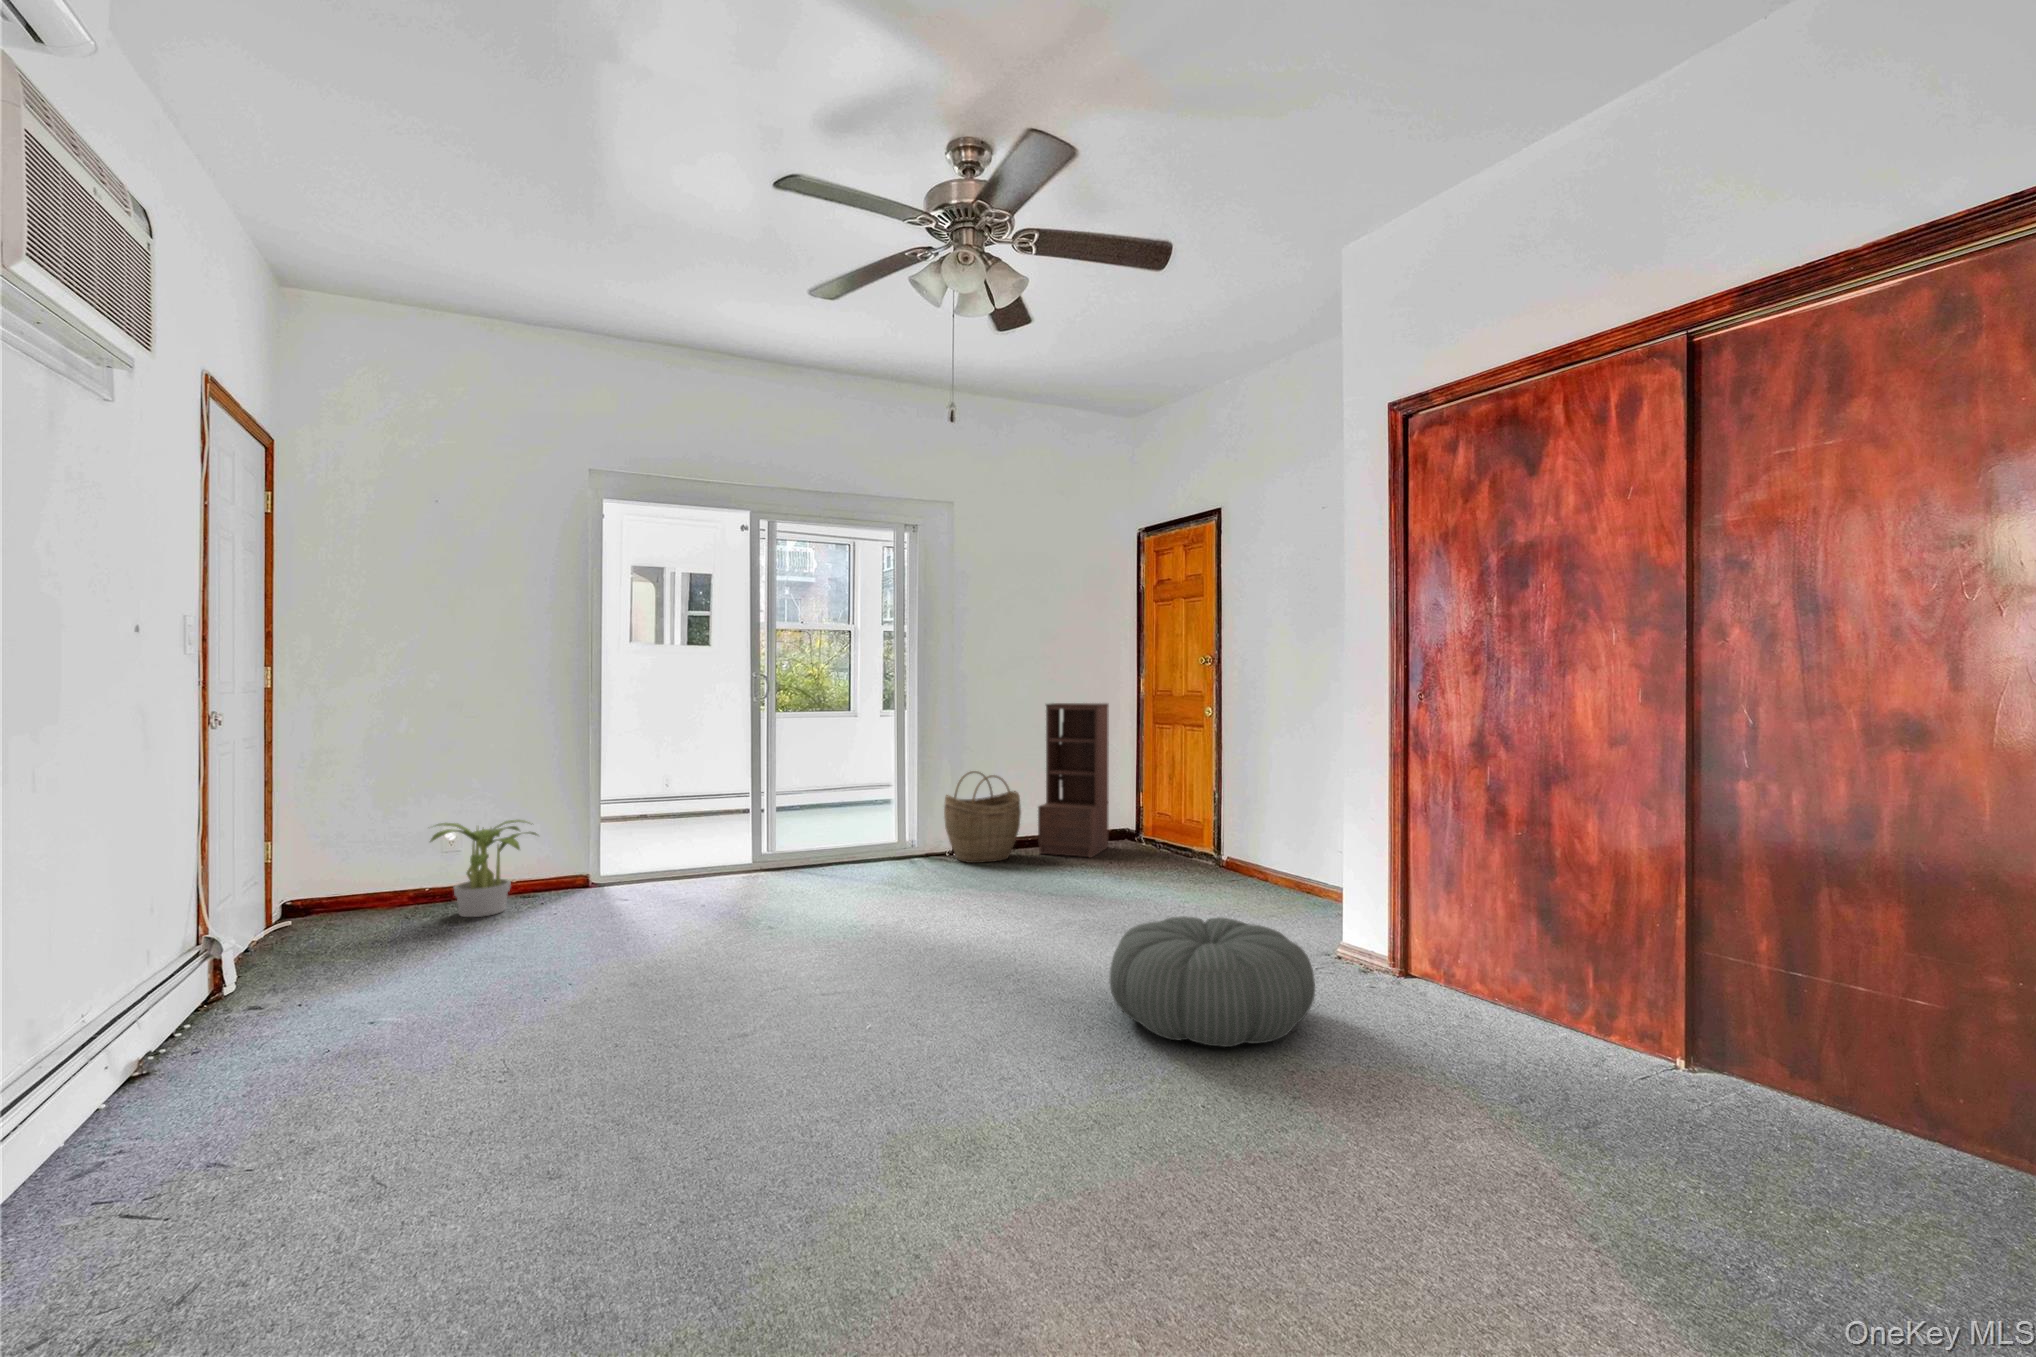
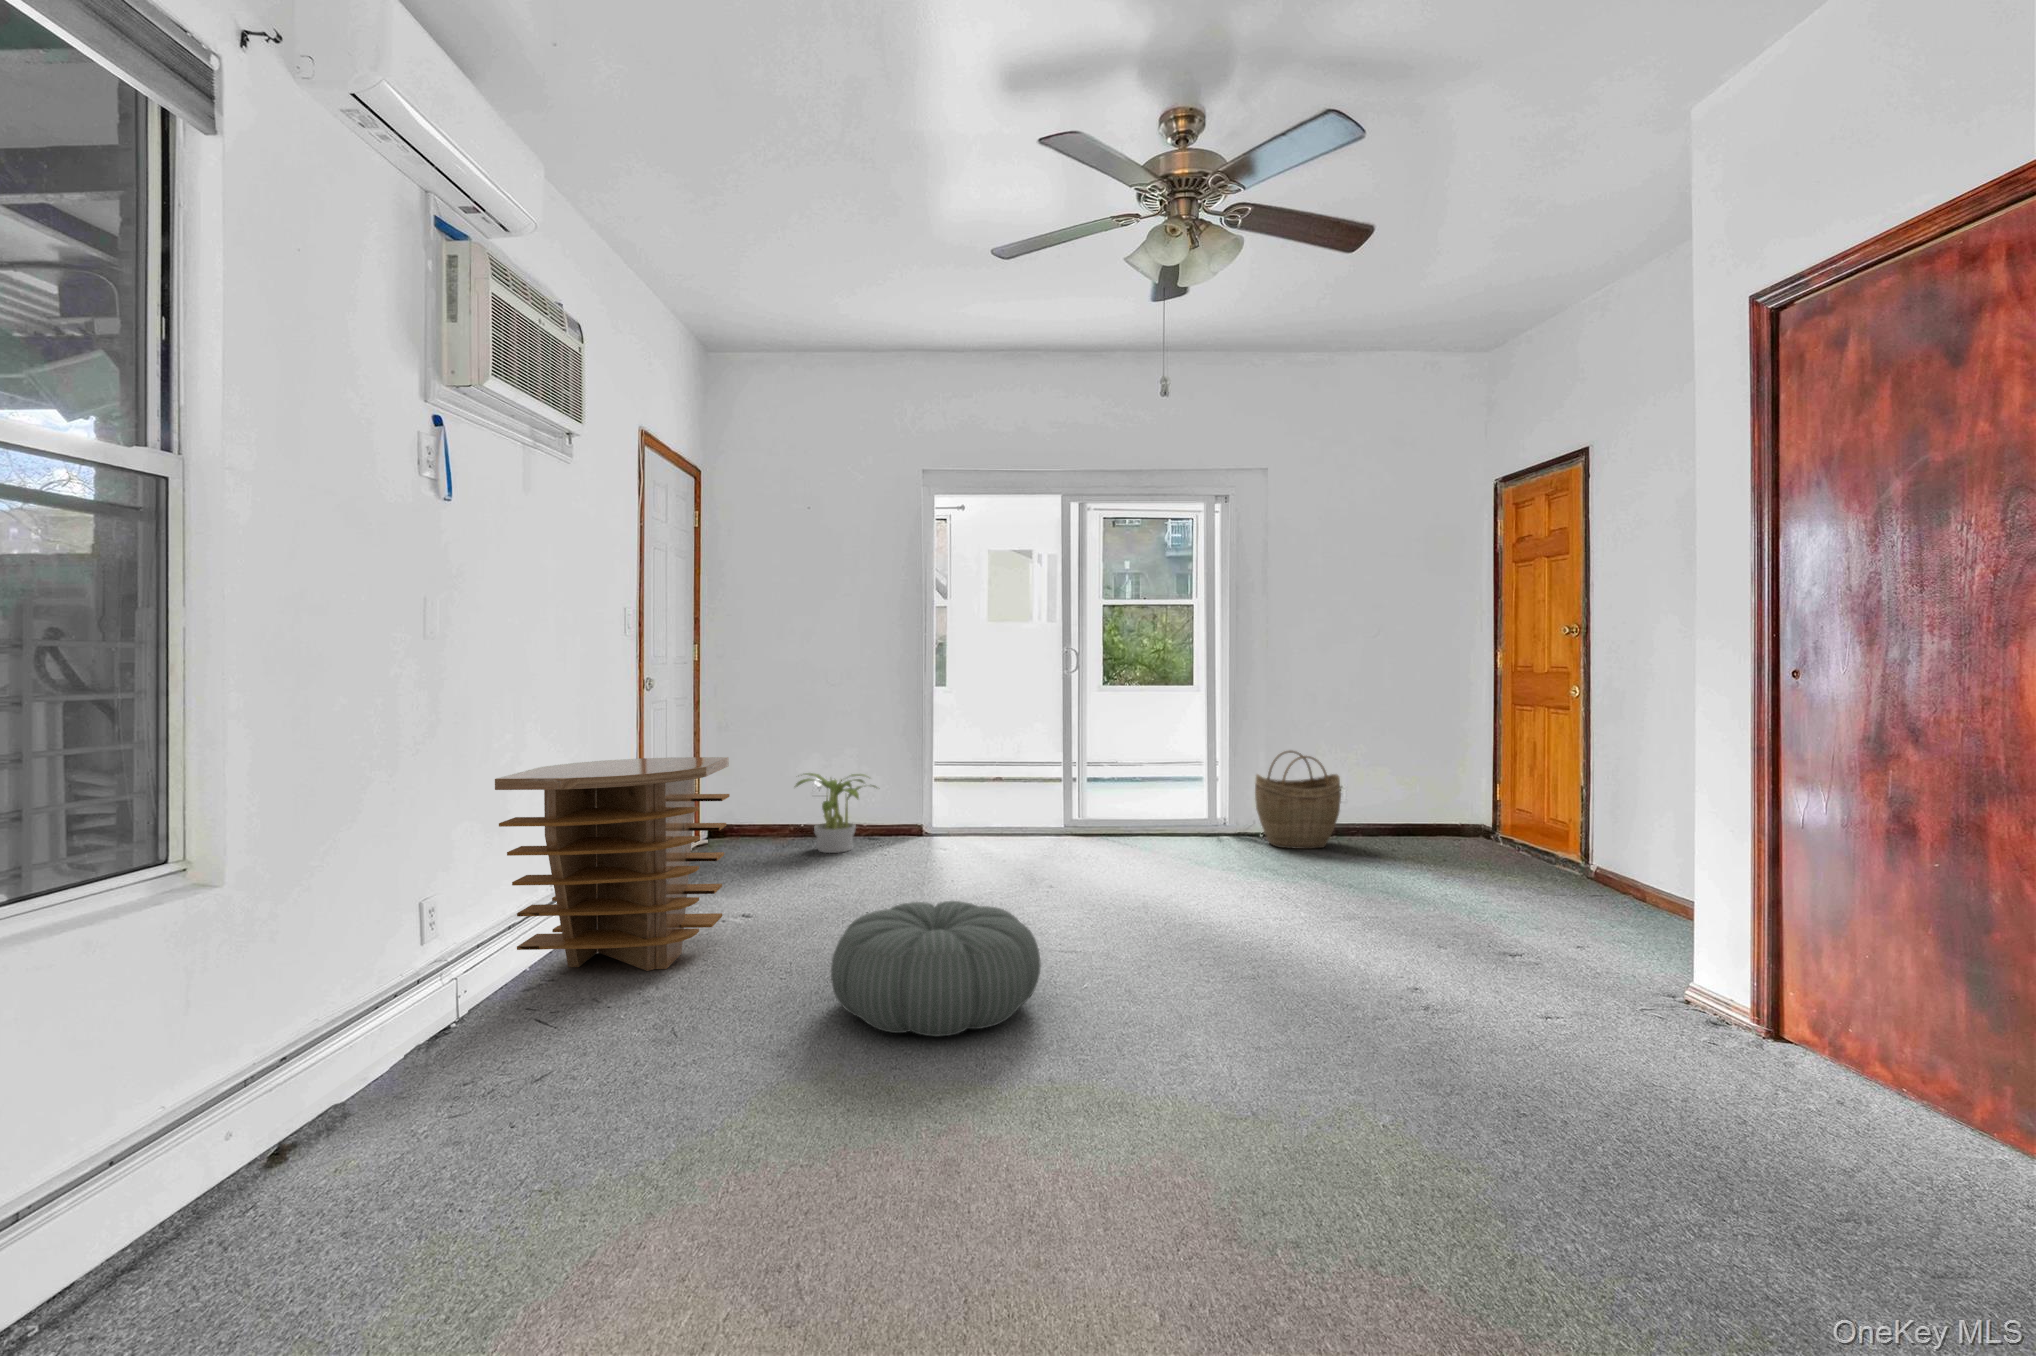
bookshelf: present [1038,703,1109,858] -> none [1363,678,1457,855]
side table: none [17,808,390,1122] -> present [495,757,730,971]
pouf: present [1110,916,1315,1047] -> present [831,901,1040,1037]

